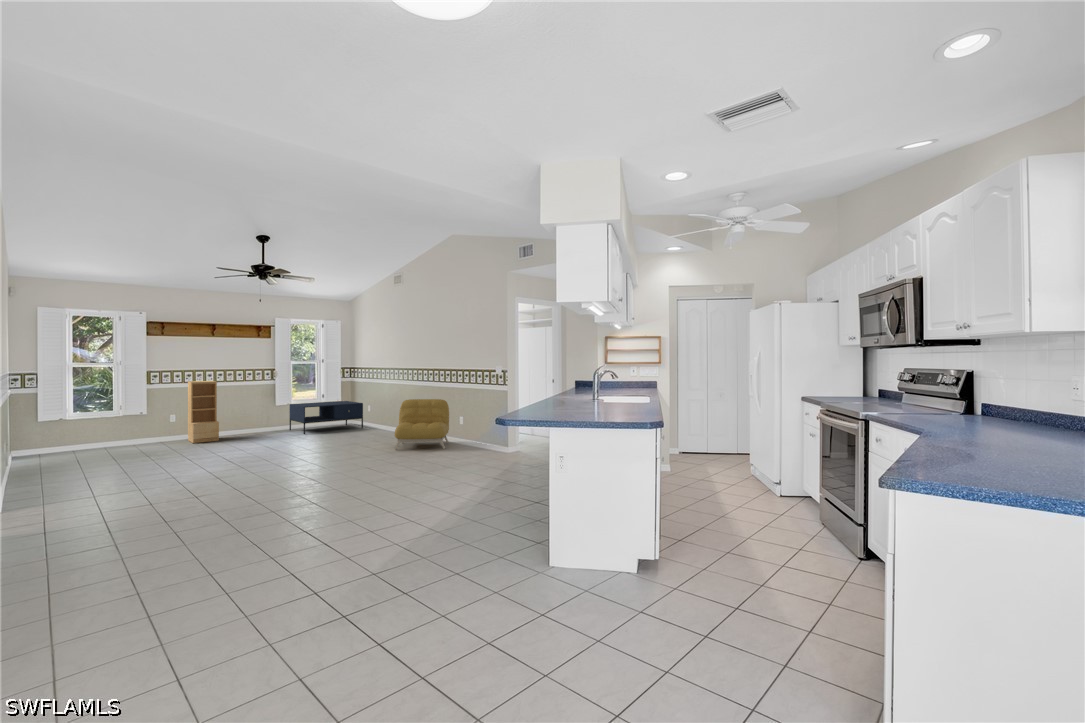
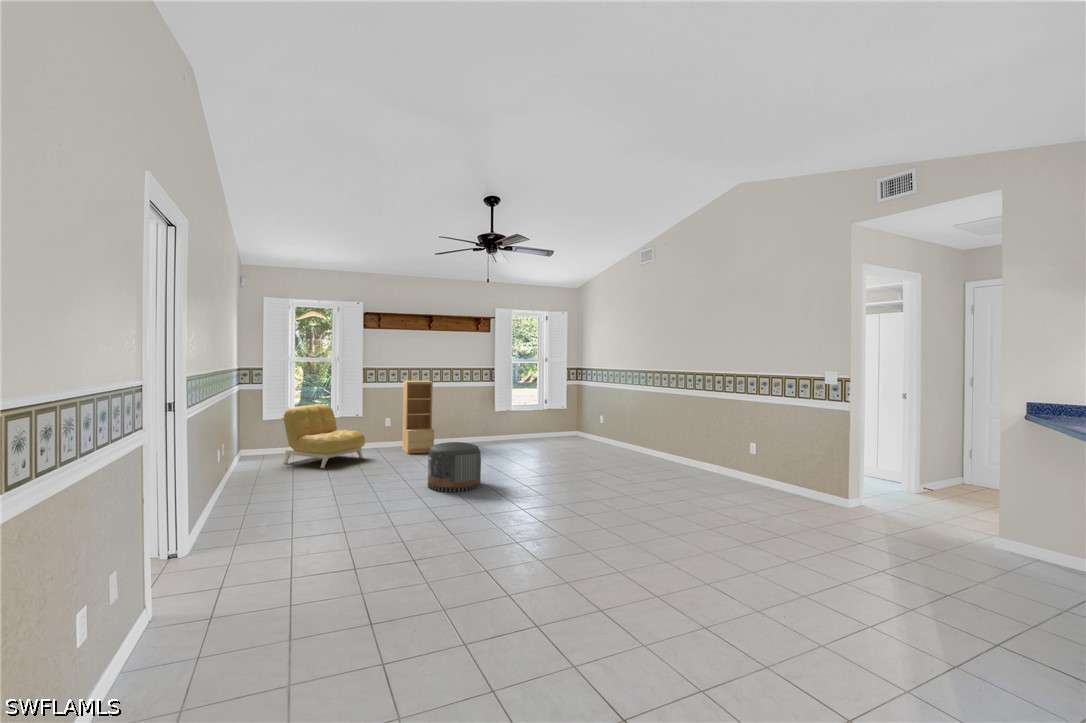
armchair: present [395,399,449,450] -> present [283,404,365,468]
coffee table: present [290,401,363,434] -> none [508,410,594,451]
pouf: none [211,426,258,464] -> present [428,442,481,492]

